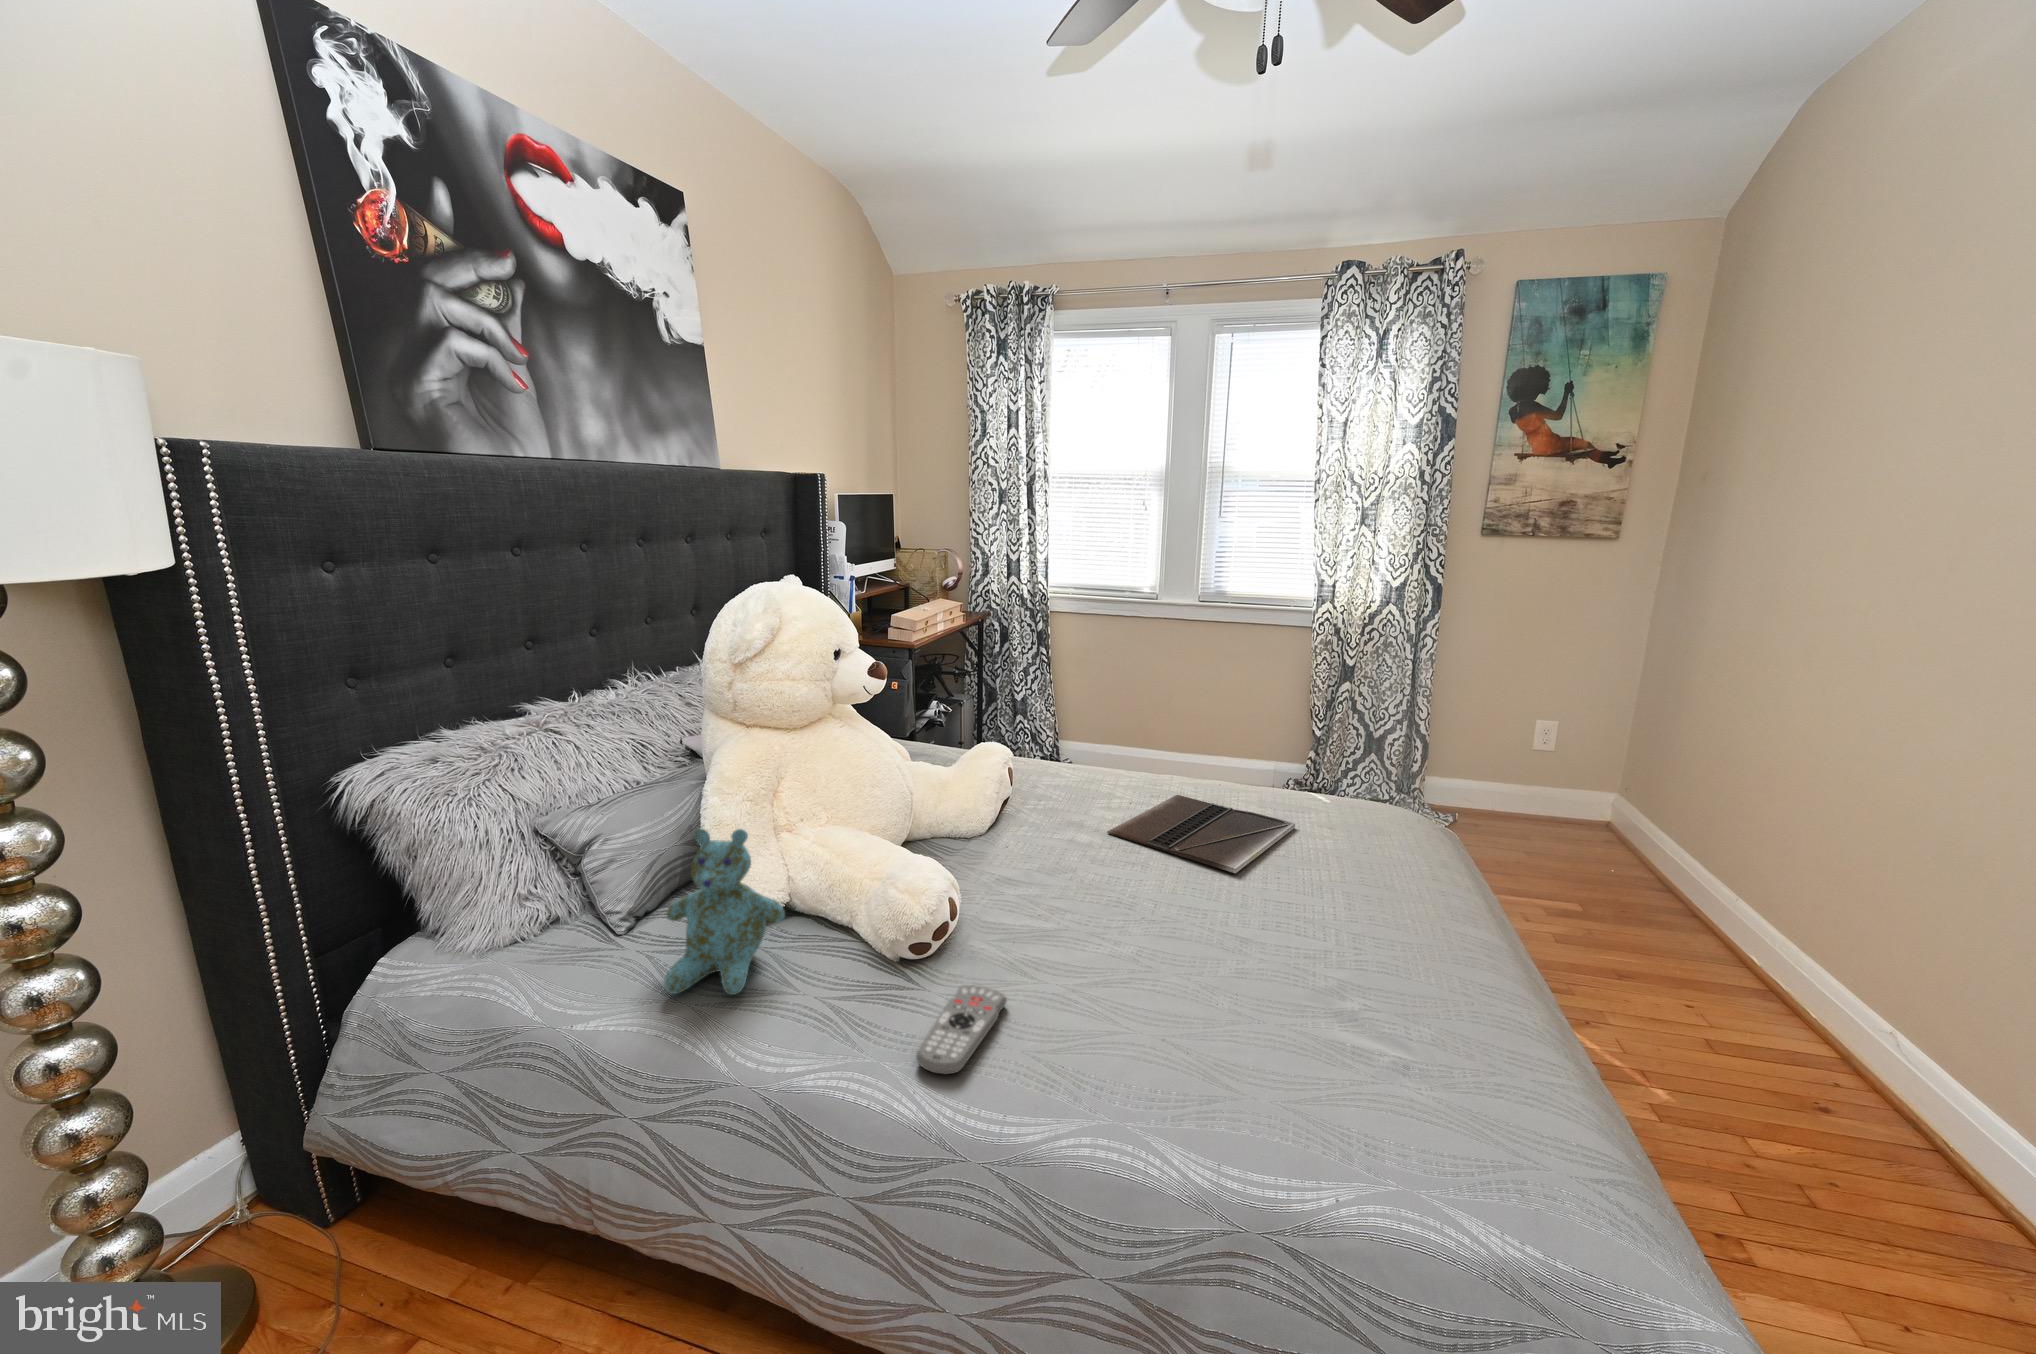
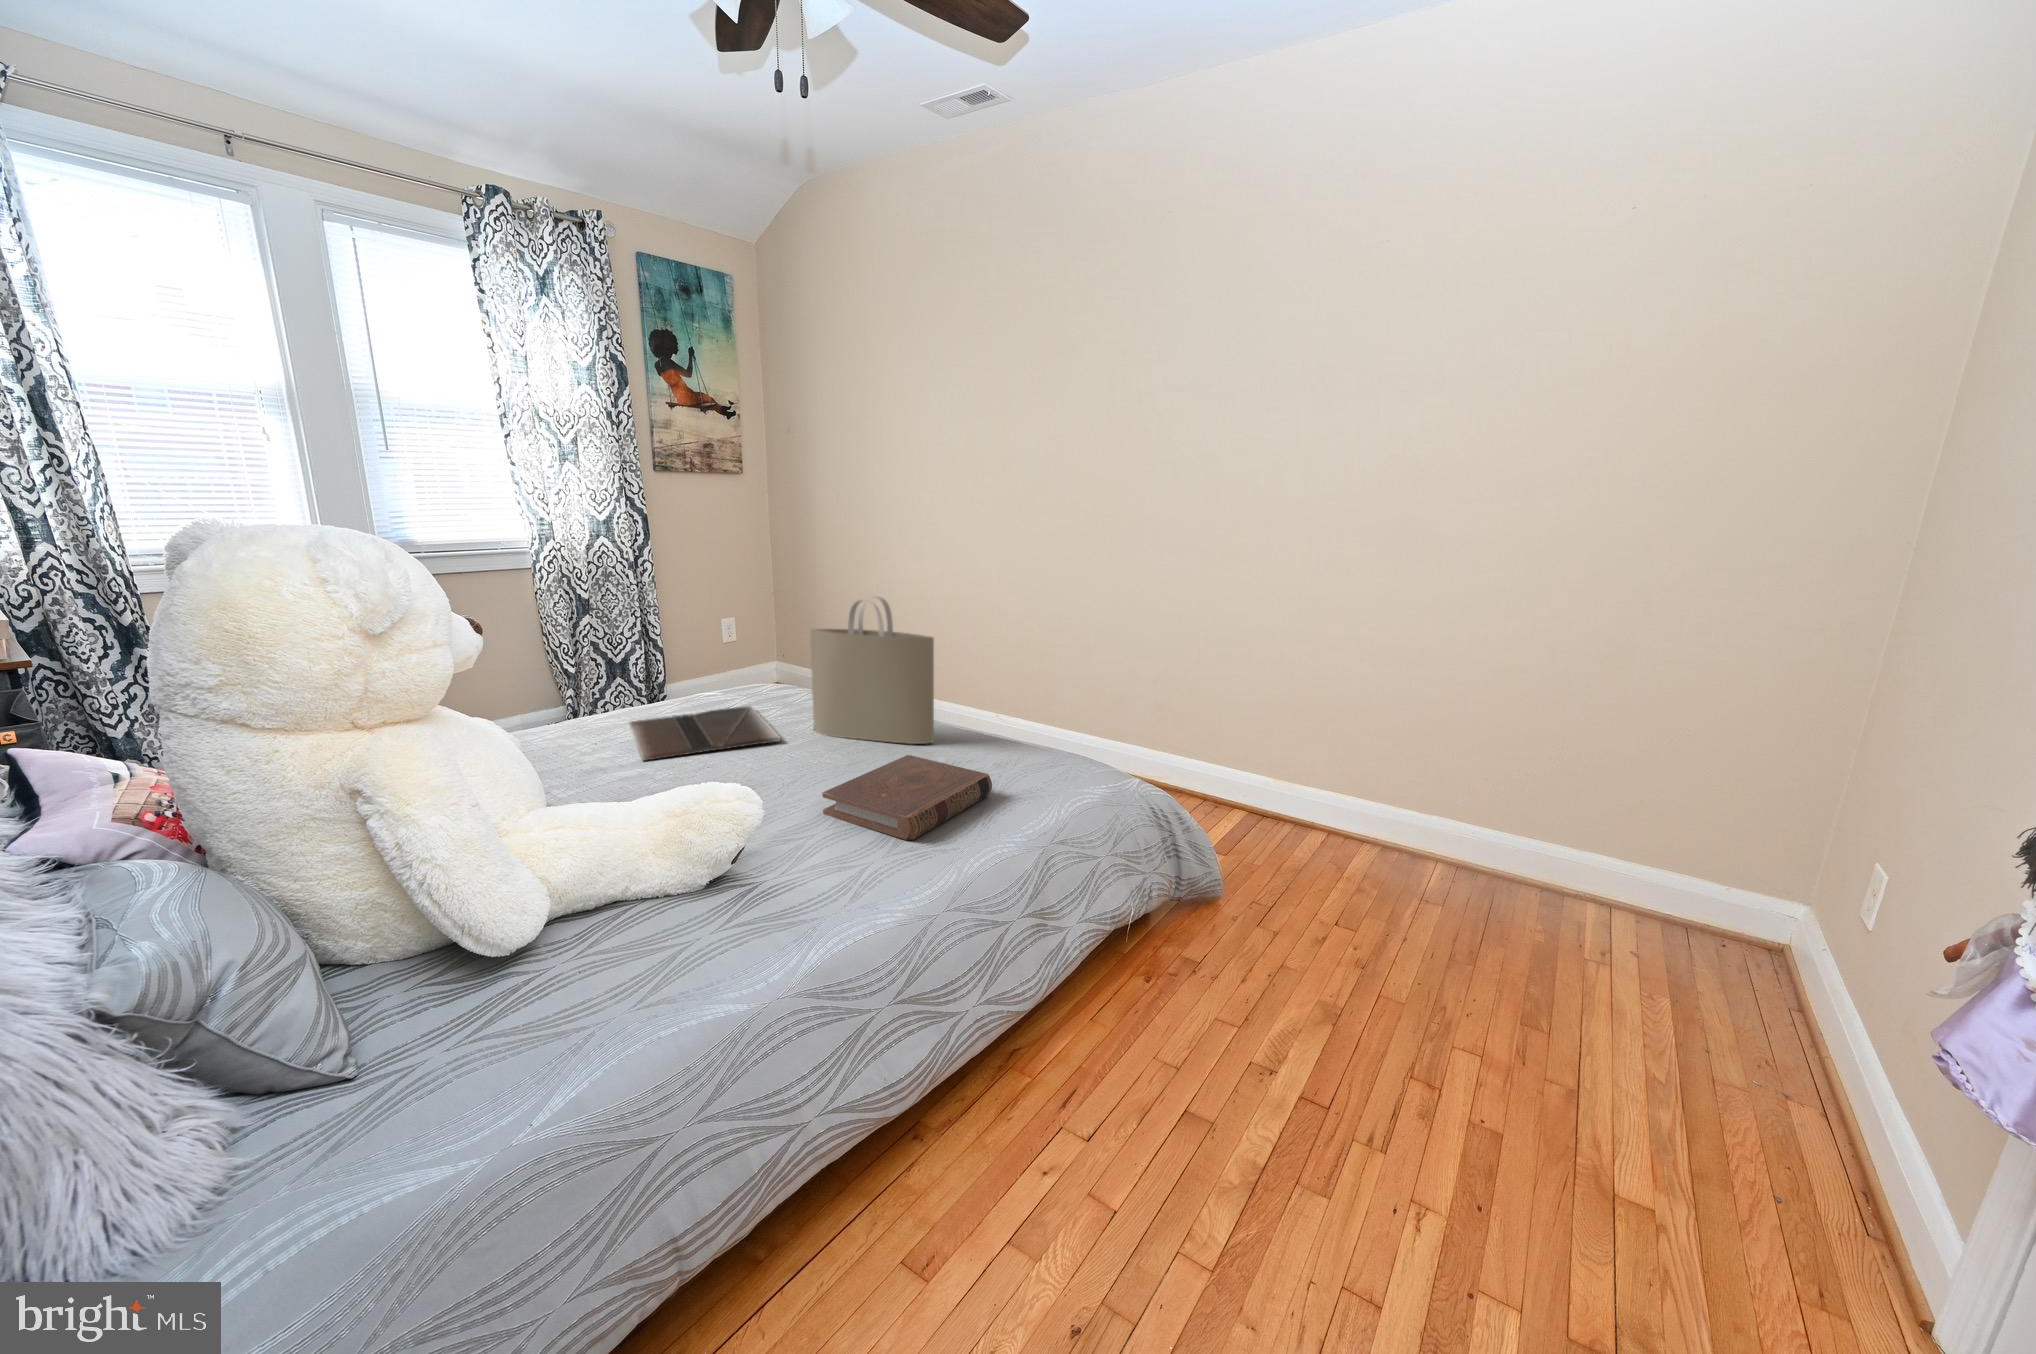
tote bag: none [1295,727,1412,977] -> present [810,596,934,744]
stuffed bear: present [664,828,785,995] -> none [474,814,655,1029]
book: none [1076,943,1289,1092] -> present [822,755,992,840]
remote control: present [916,985,1007,1075] -> none [792,844,886,895]

